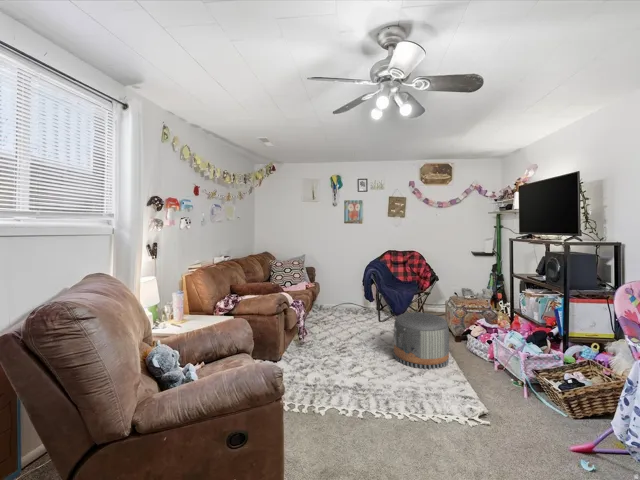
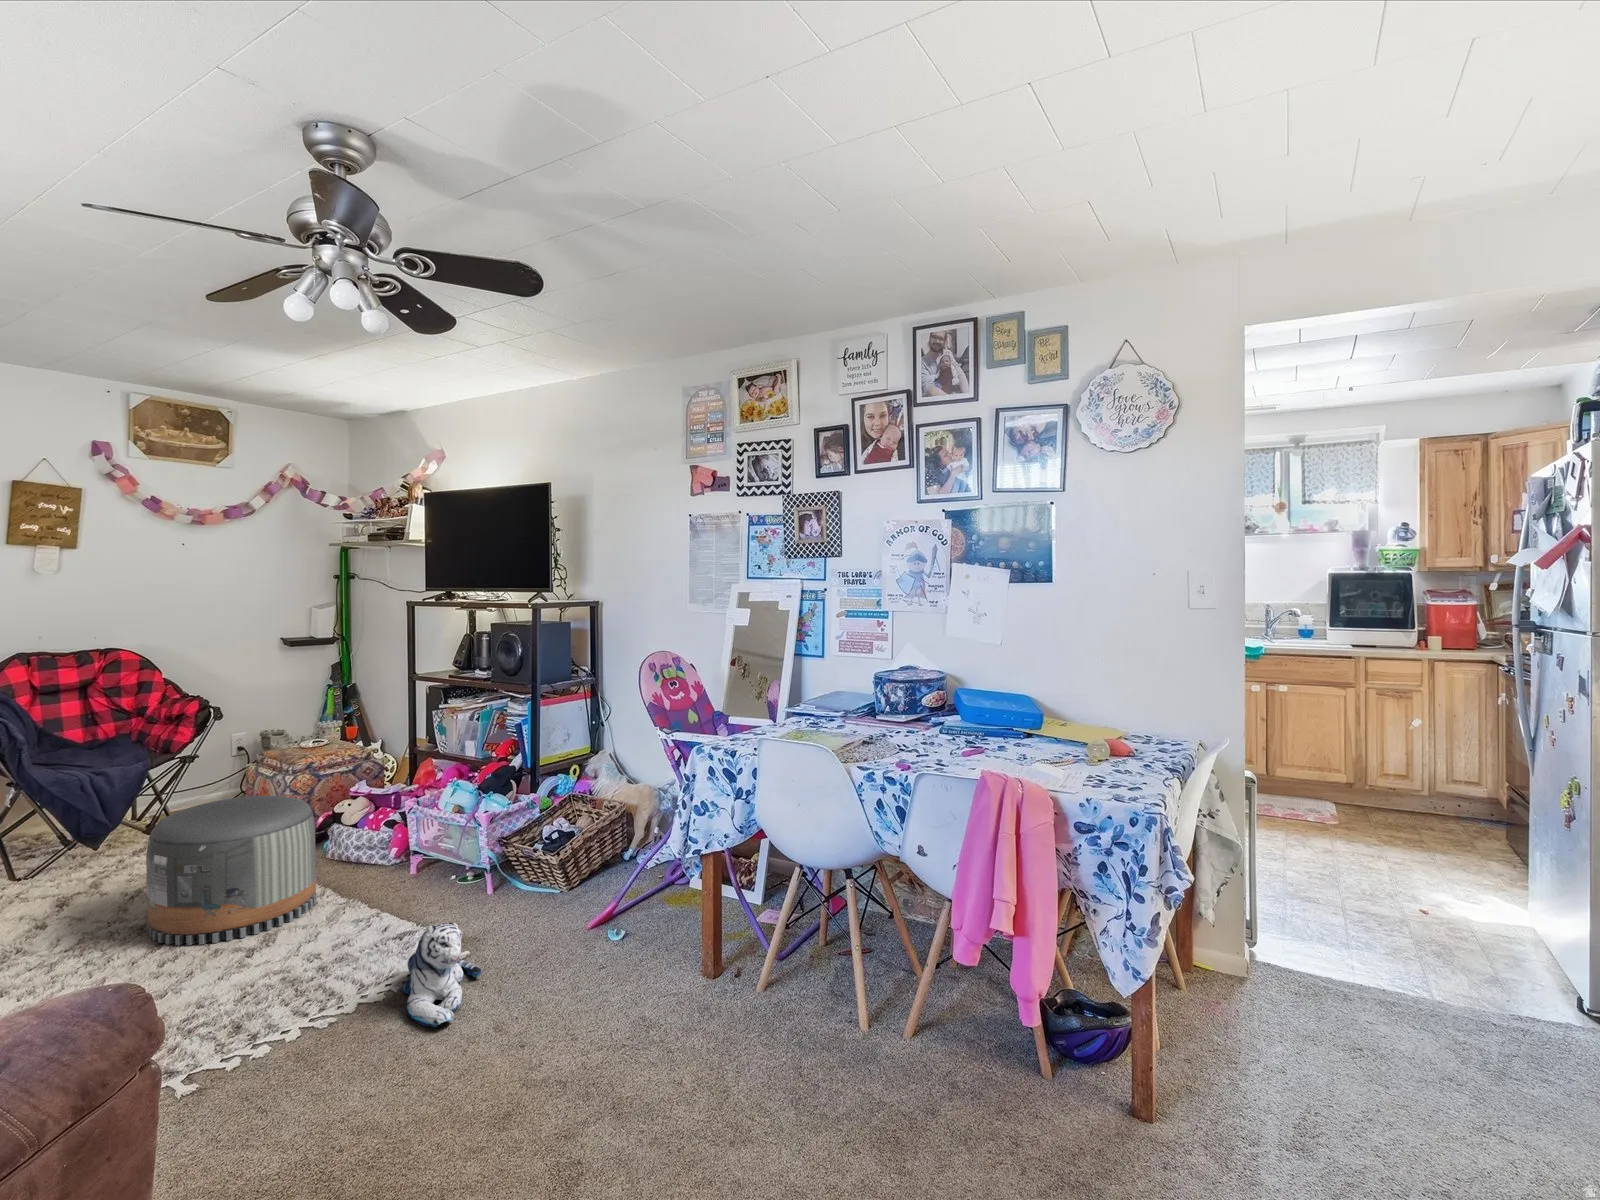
plush toy: none [443,401,487,455] -> present [401,923,482,1027]

